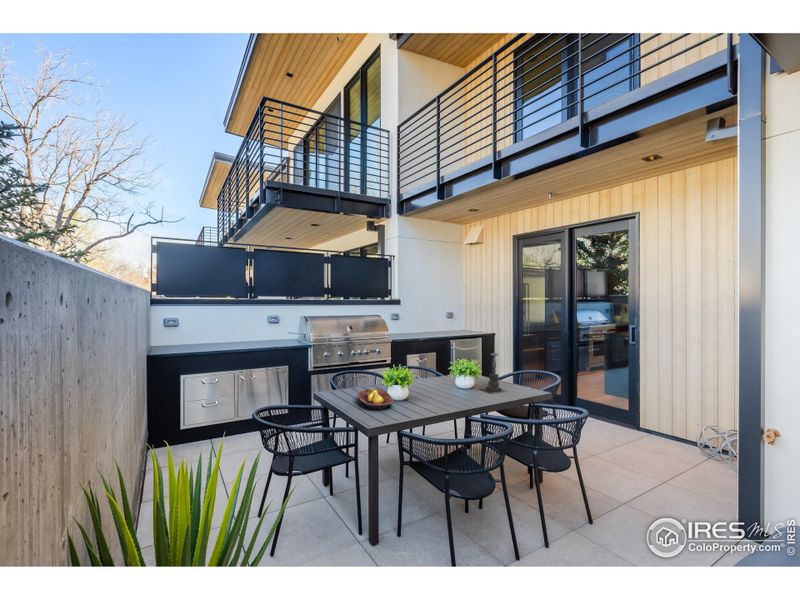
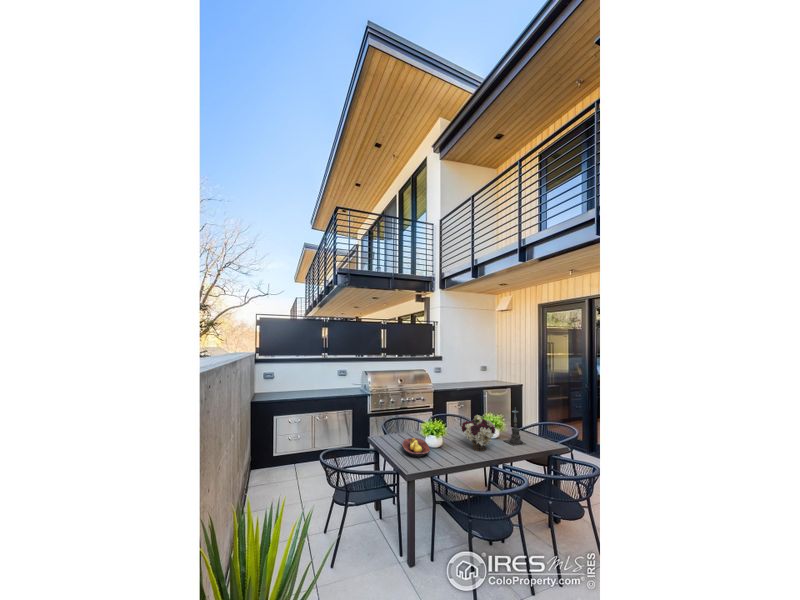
flower arrangement: none [430,358,473,401] -> present [461,415,496,452]

